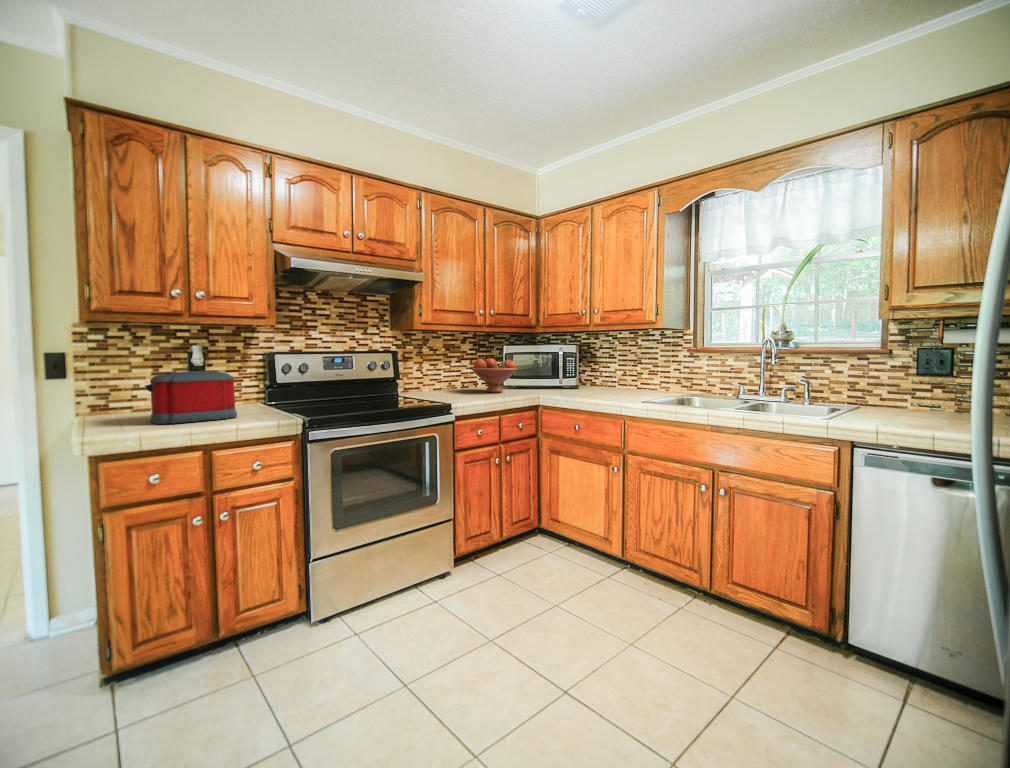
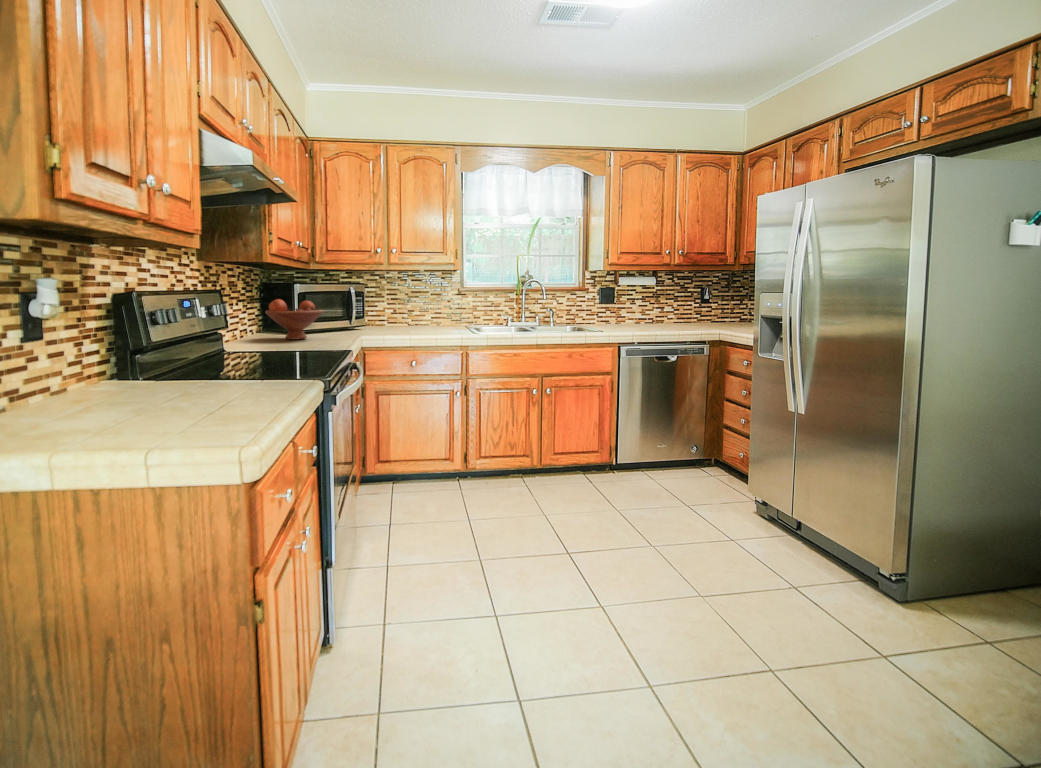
toaster: present [145,371,237,424] -> none [129,323,240,412]

